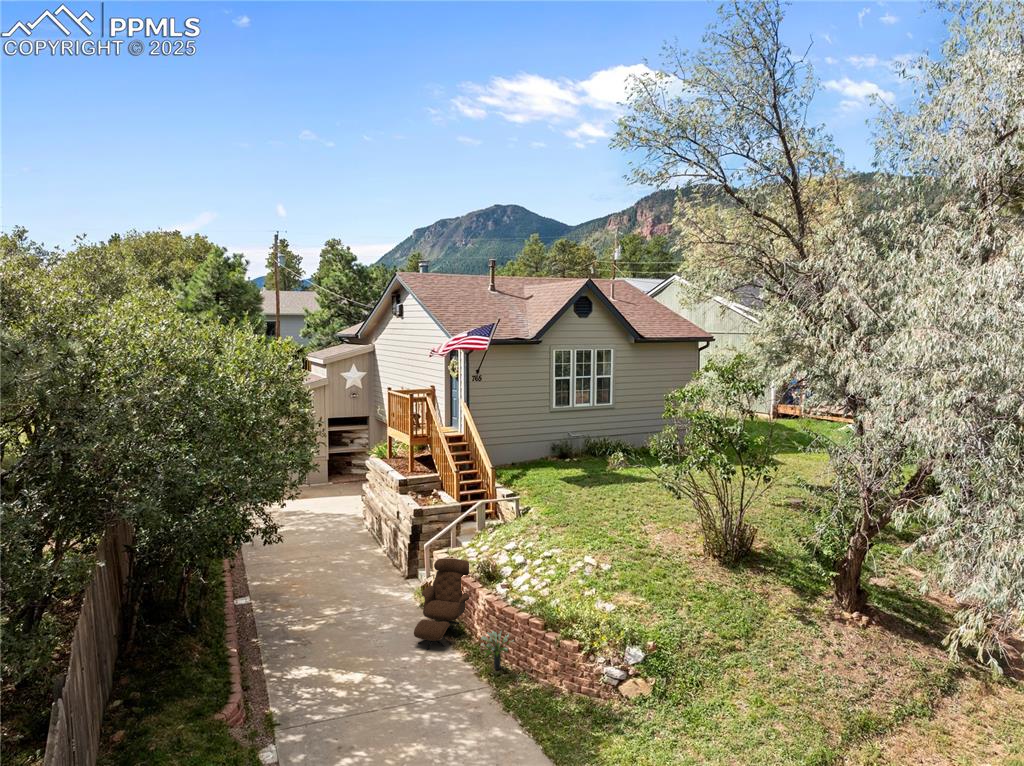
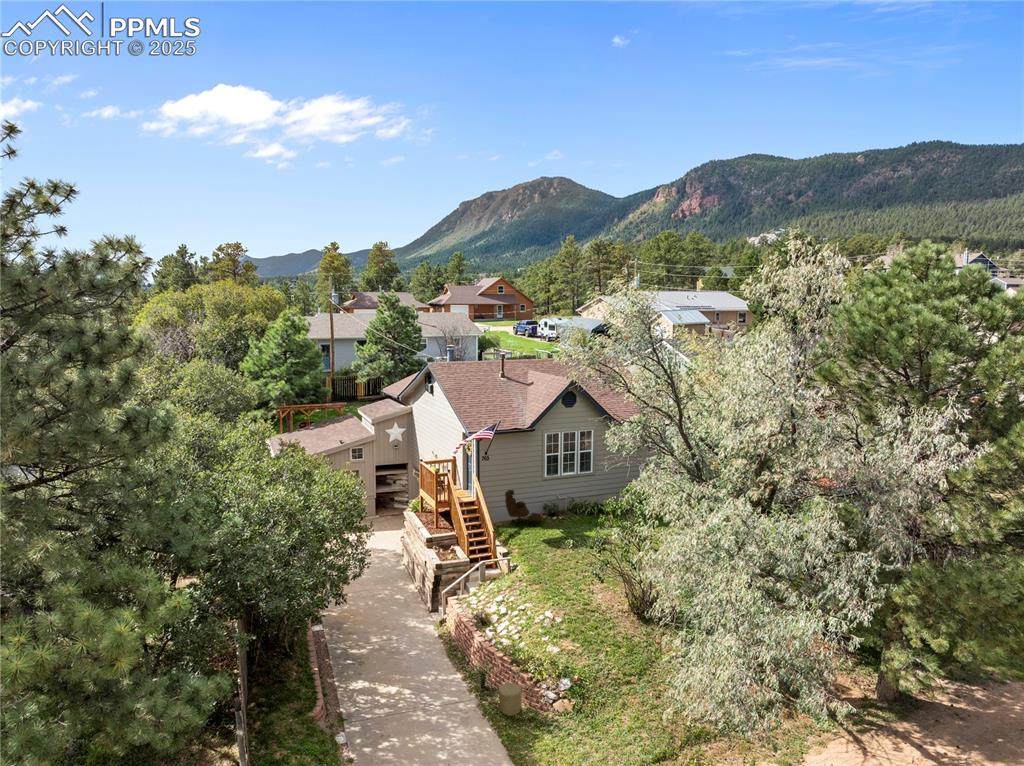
lounge chair: present [414,558,469,650] -> present [505,490,542,525]
woven basket: none [528,657,565,708] -> present [499,683,522,716]

